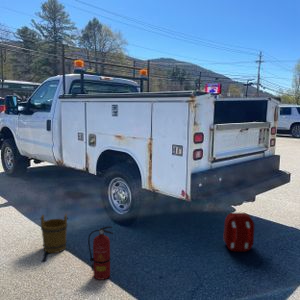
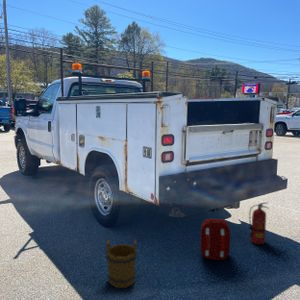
bucket: present [40,214,68,253] -> present [106,240,137,288]
fire extinguisher: present [88,226,113,280] -> present [250,203,267,244]

